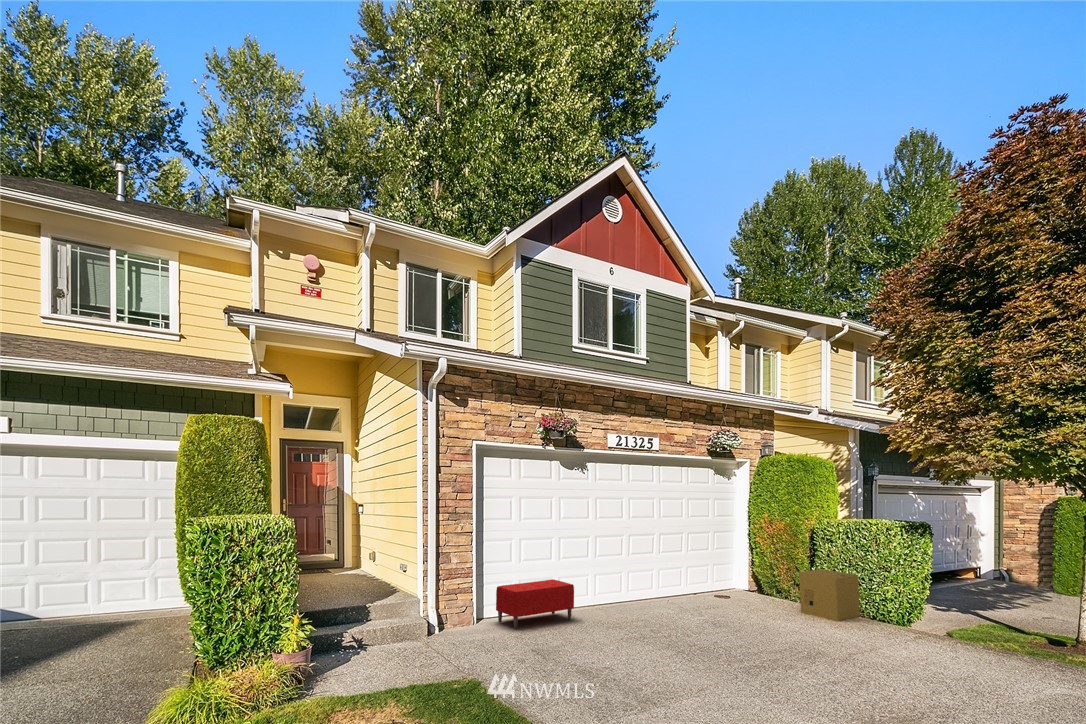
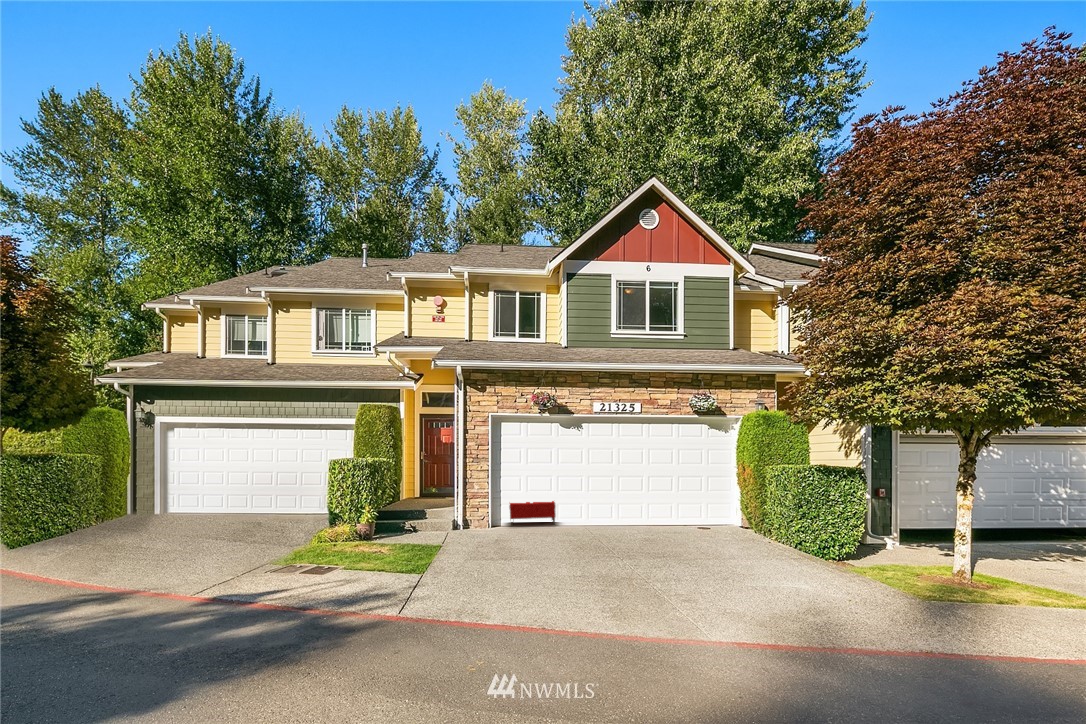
cardboard box: present [799,569,860,621] -> none [726,505,768,543]

